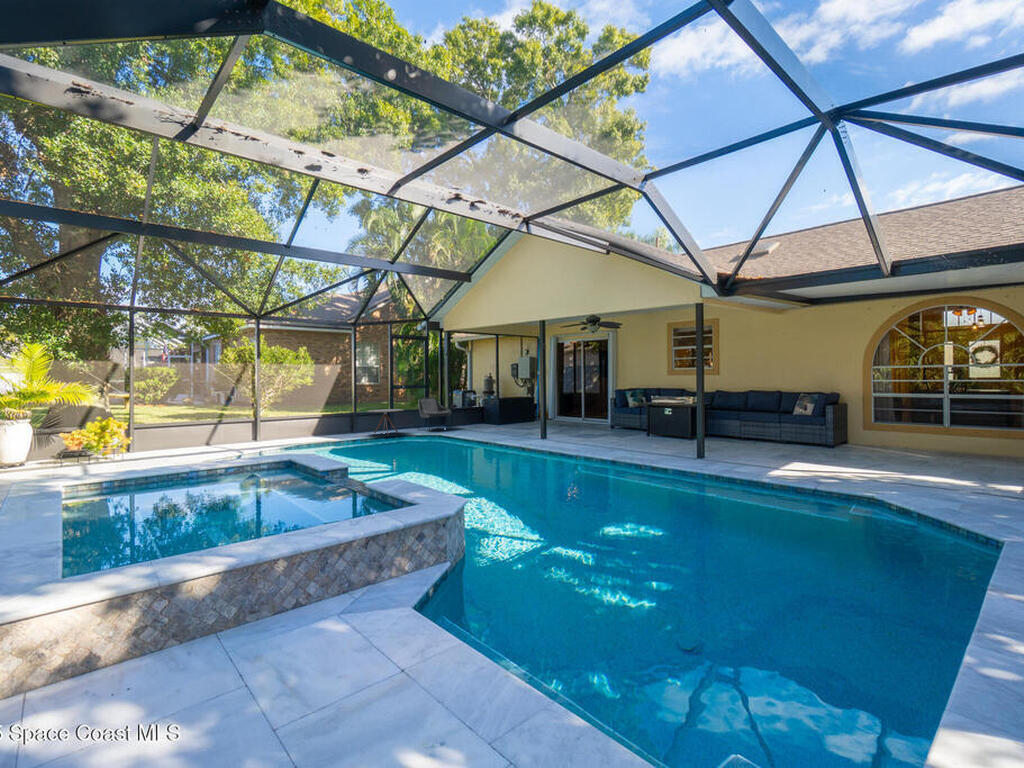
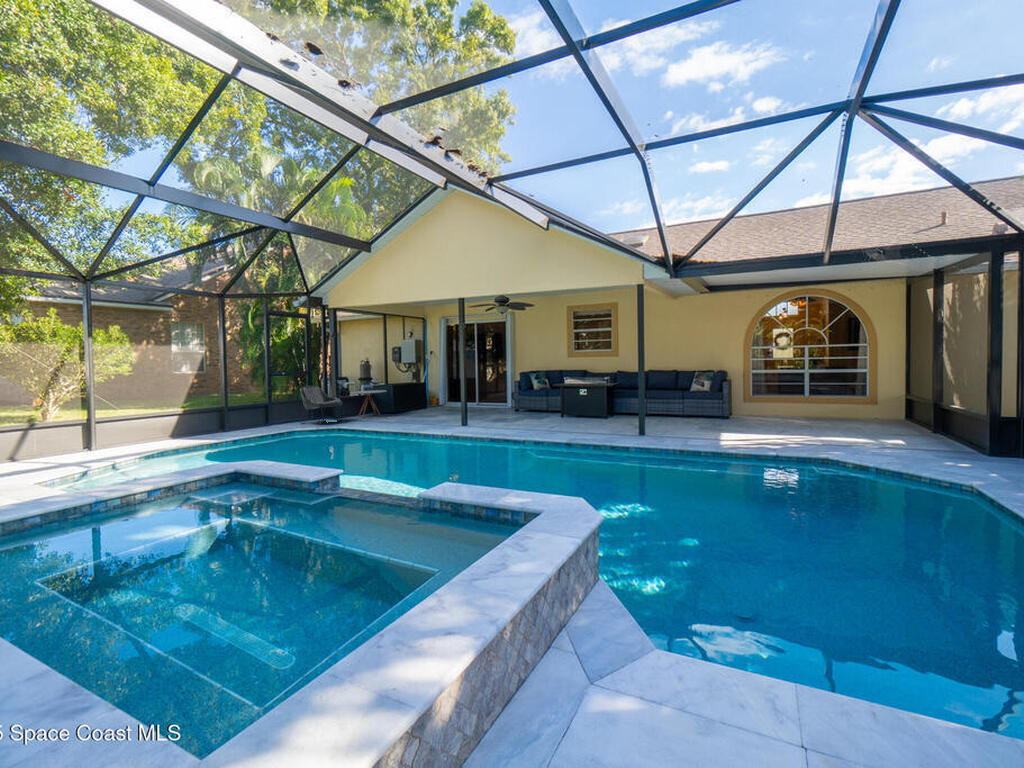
round table: present [367,409,404,435] -> present [350,390,386,416]

